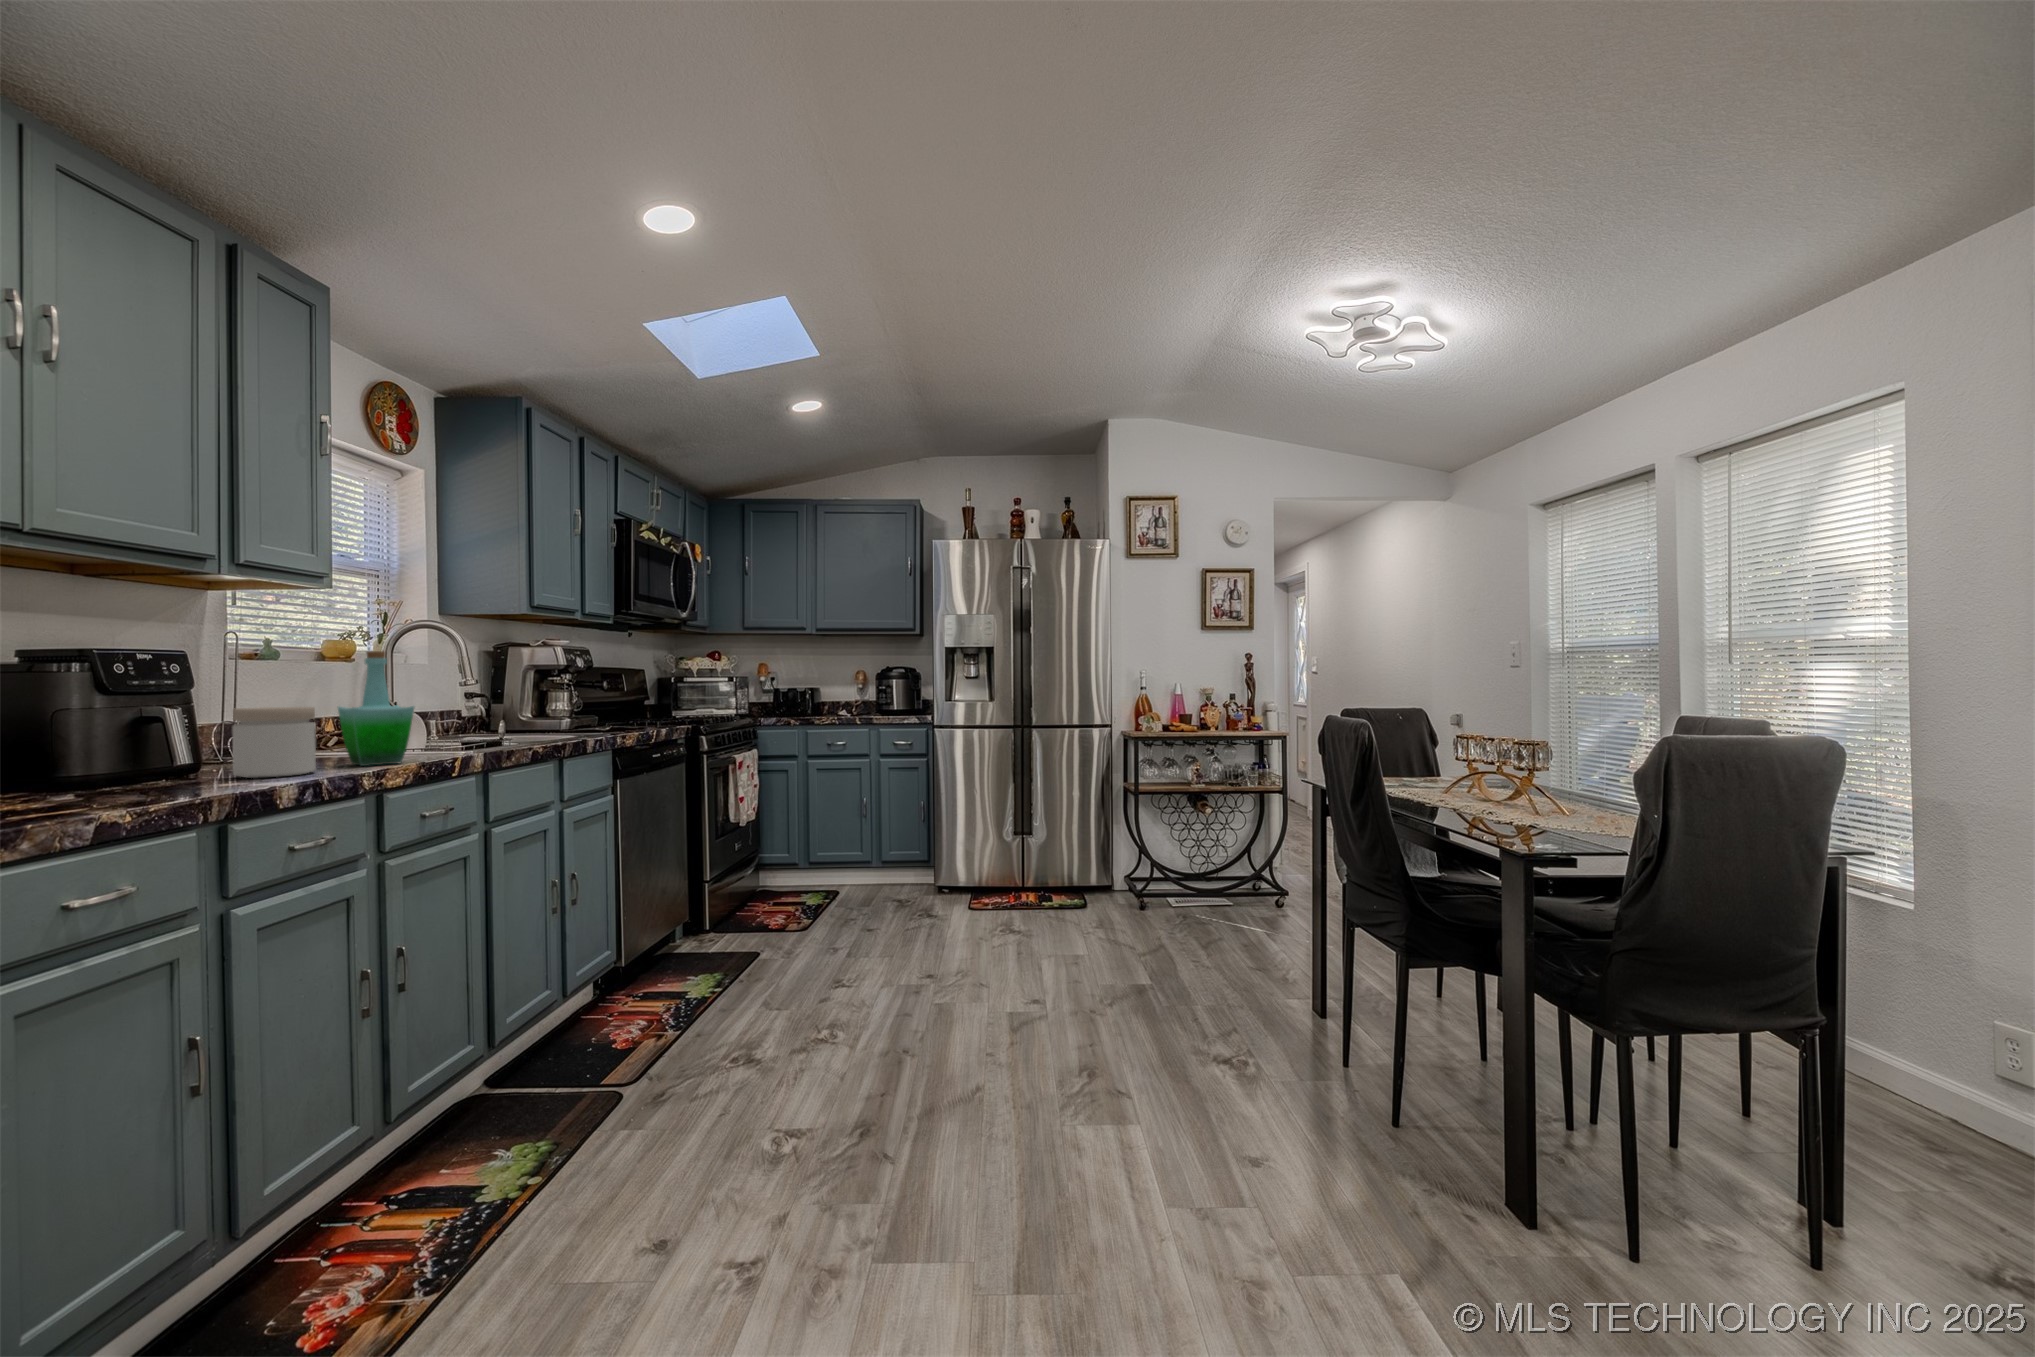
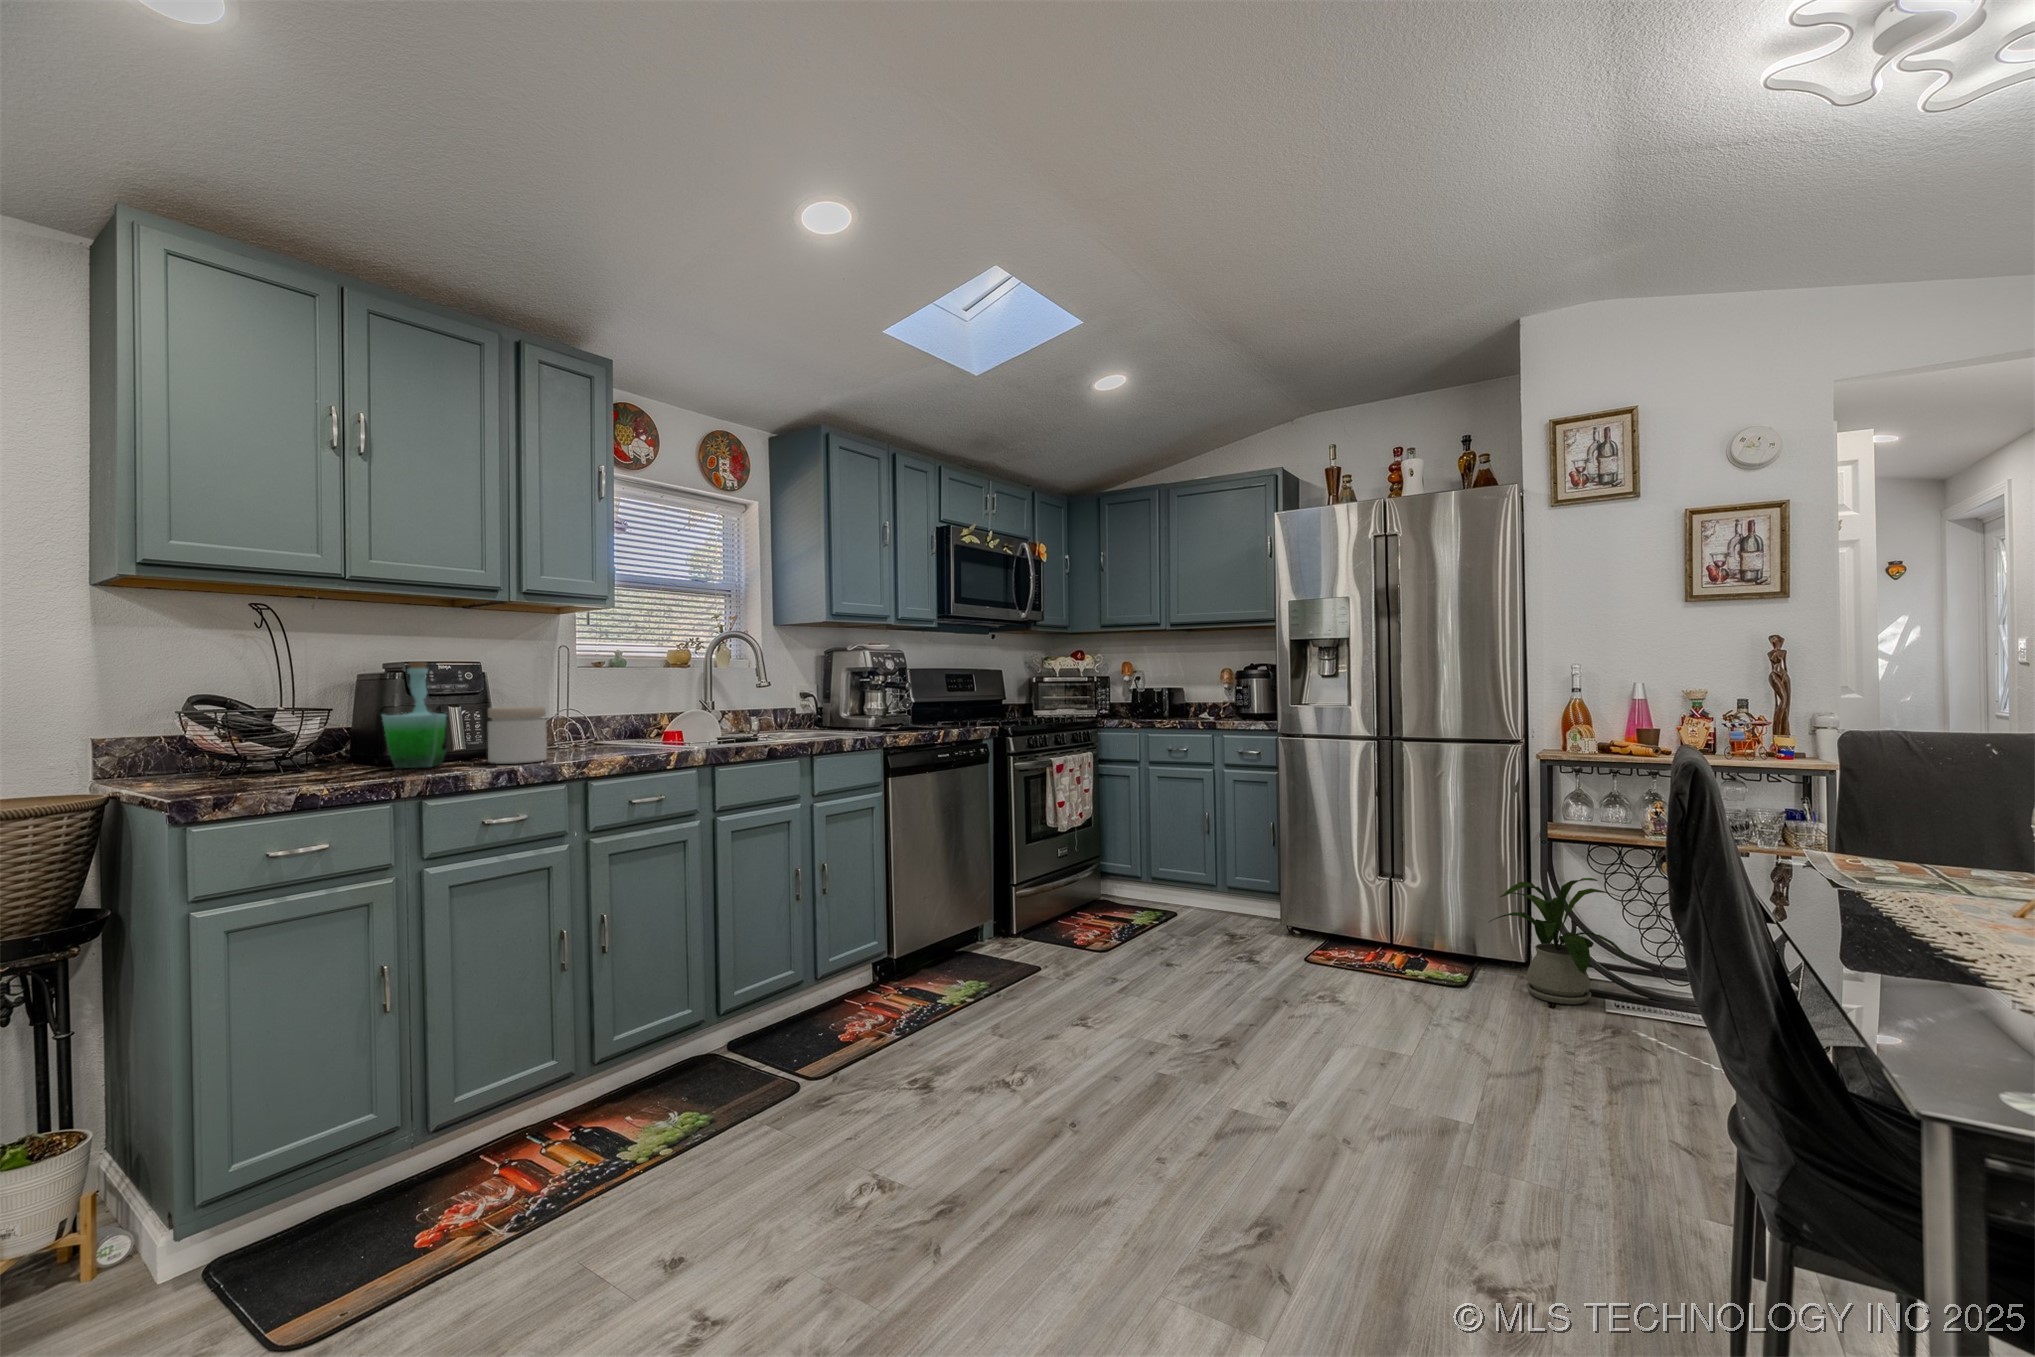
bottle: present [338,651,414,766] -> present [382,662,447,768]
house plant: none [1094,819,1190,910] -> present [1489,878,1632,1004]

